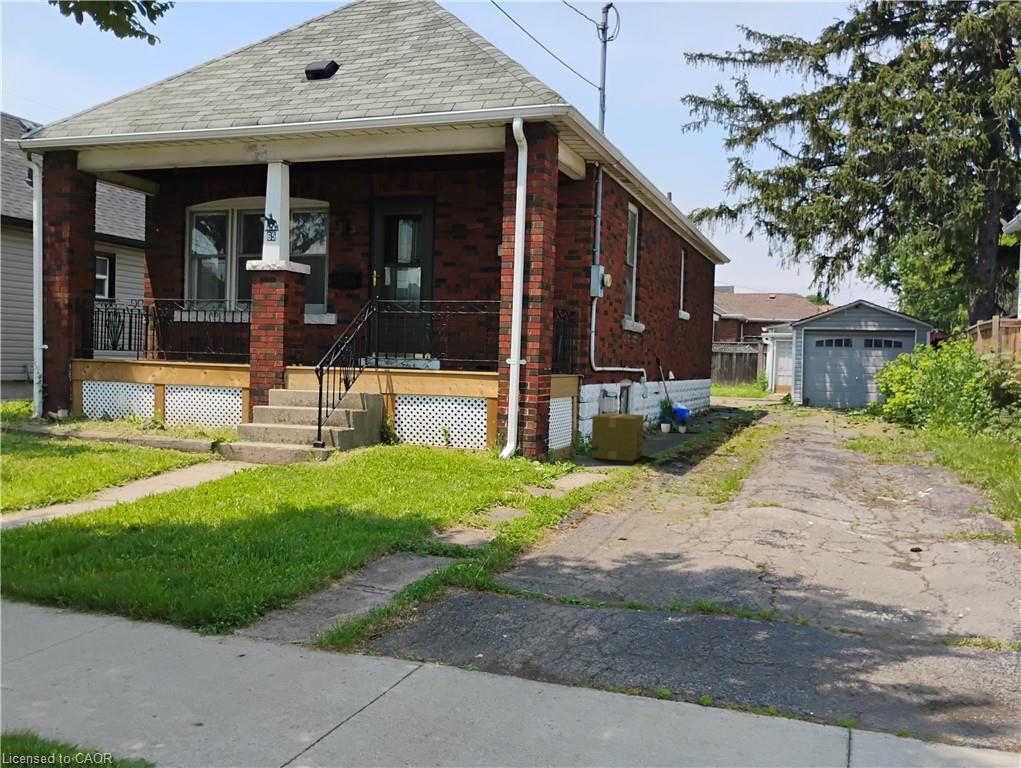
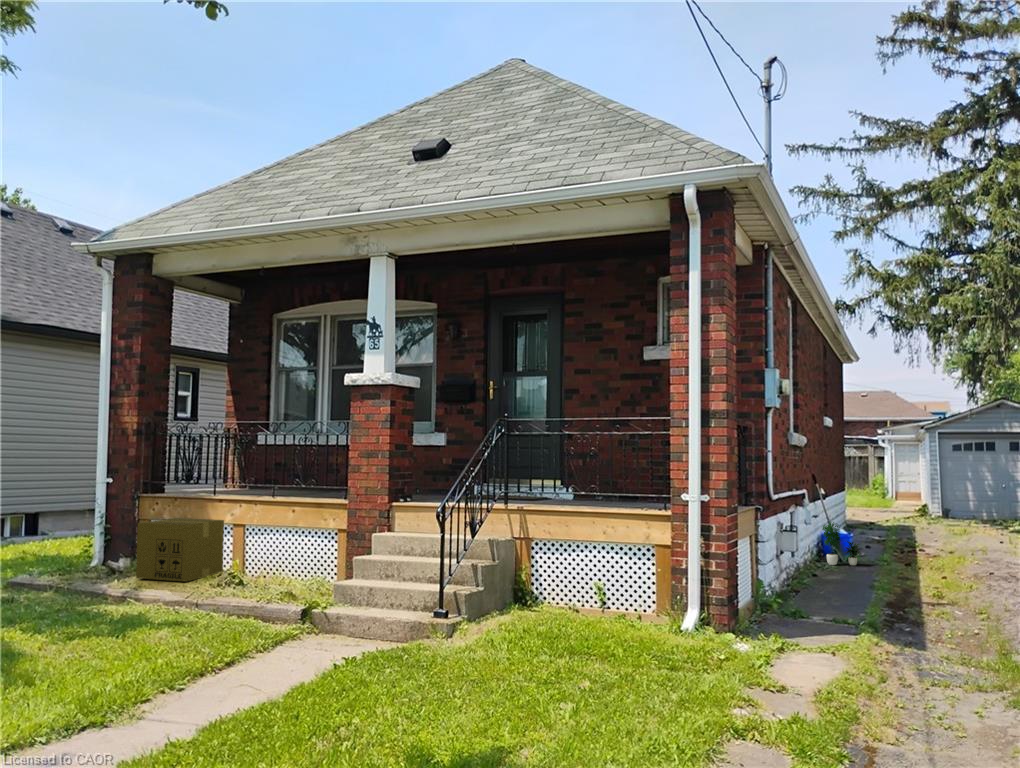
cardboard box: present [591,413,644,461] -> present [136,518,224,581]

